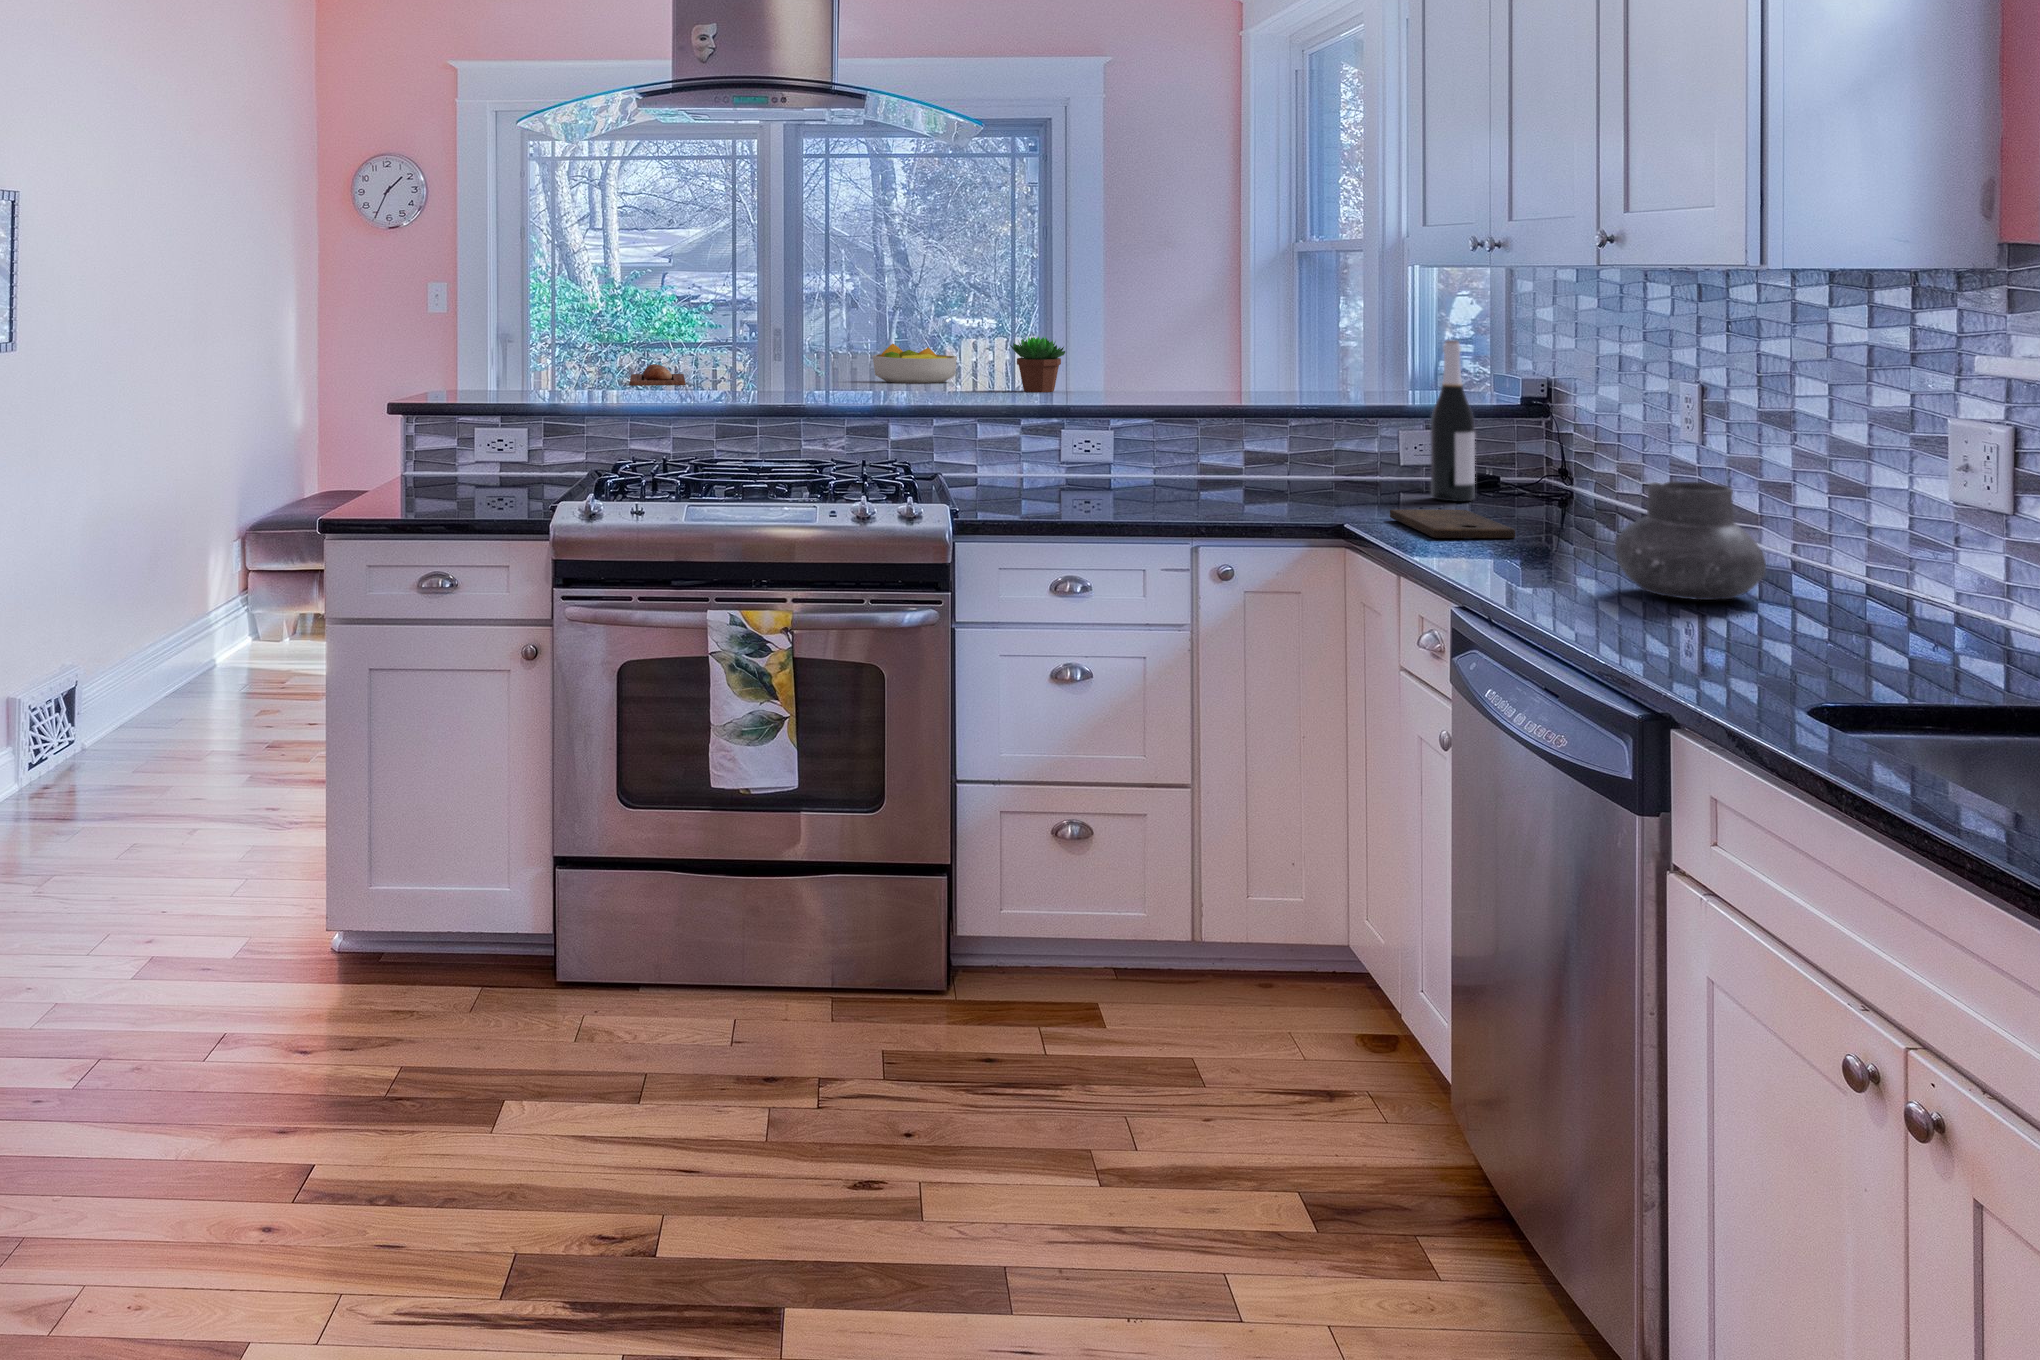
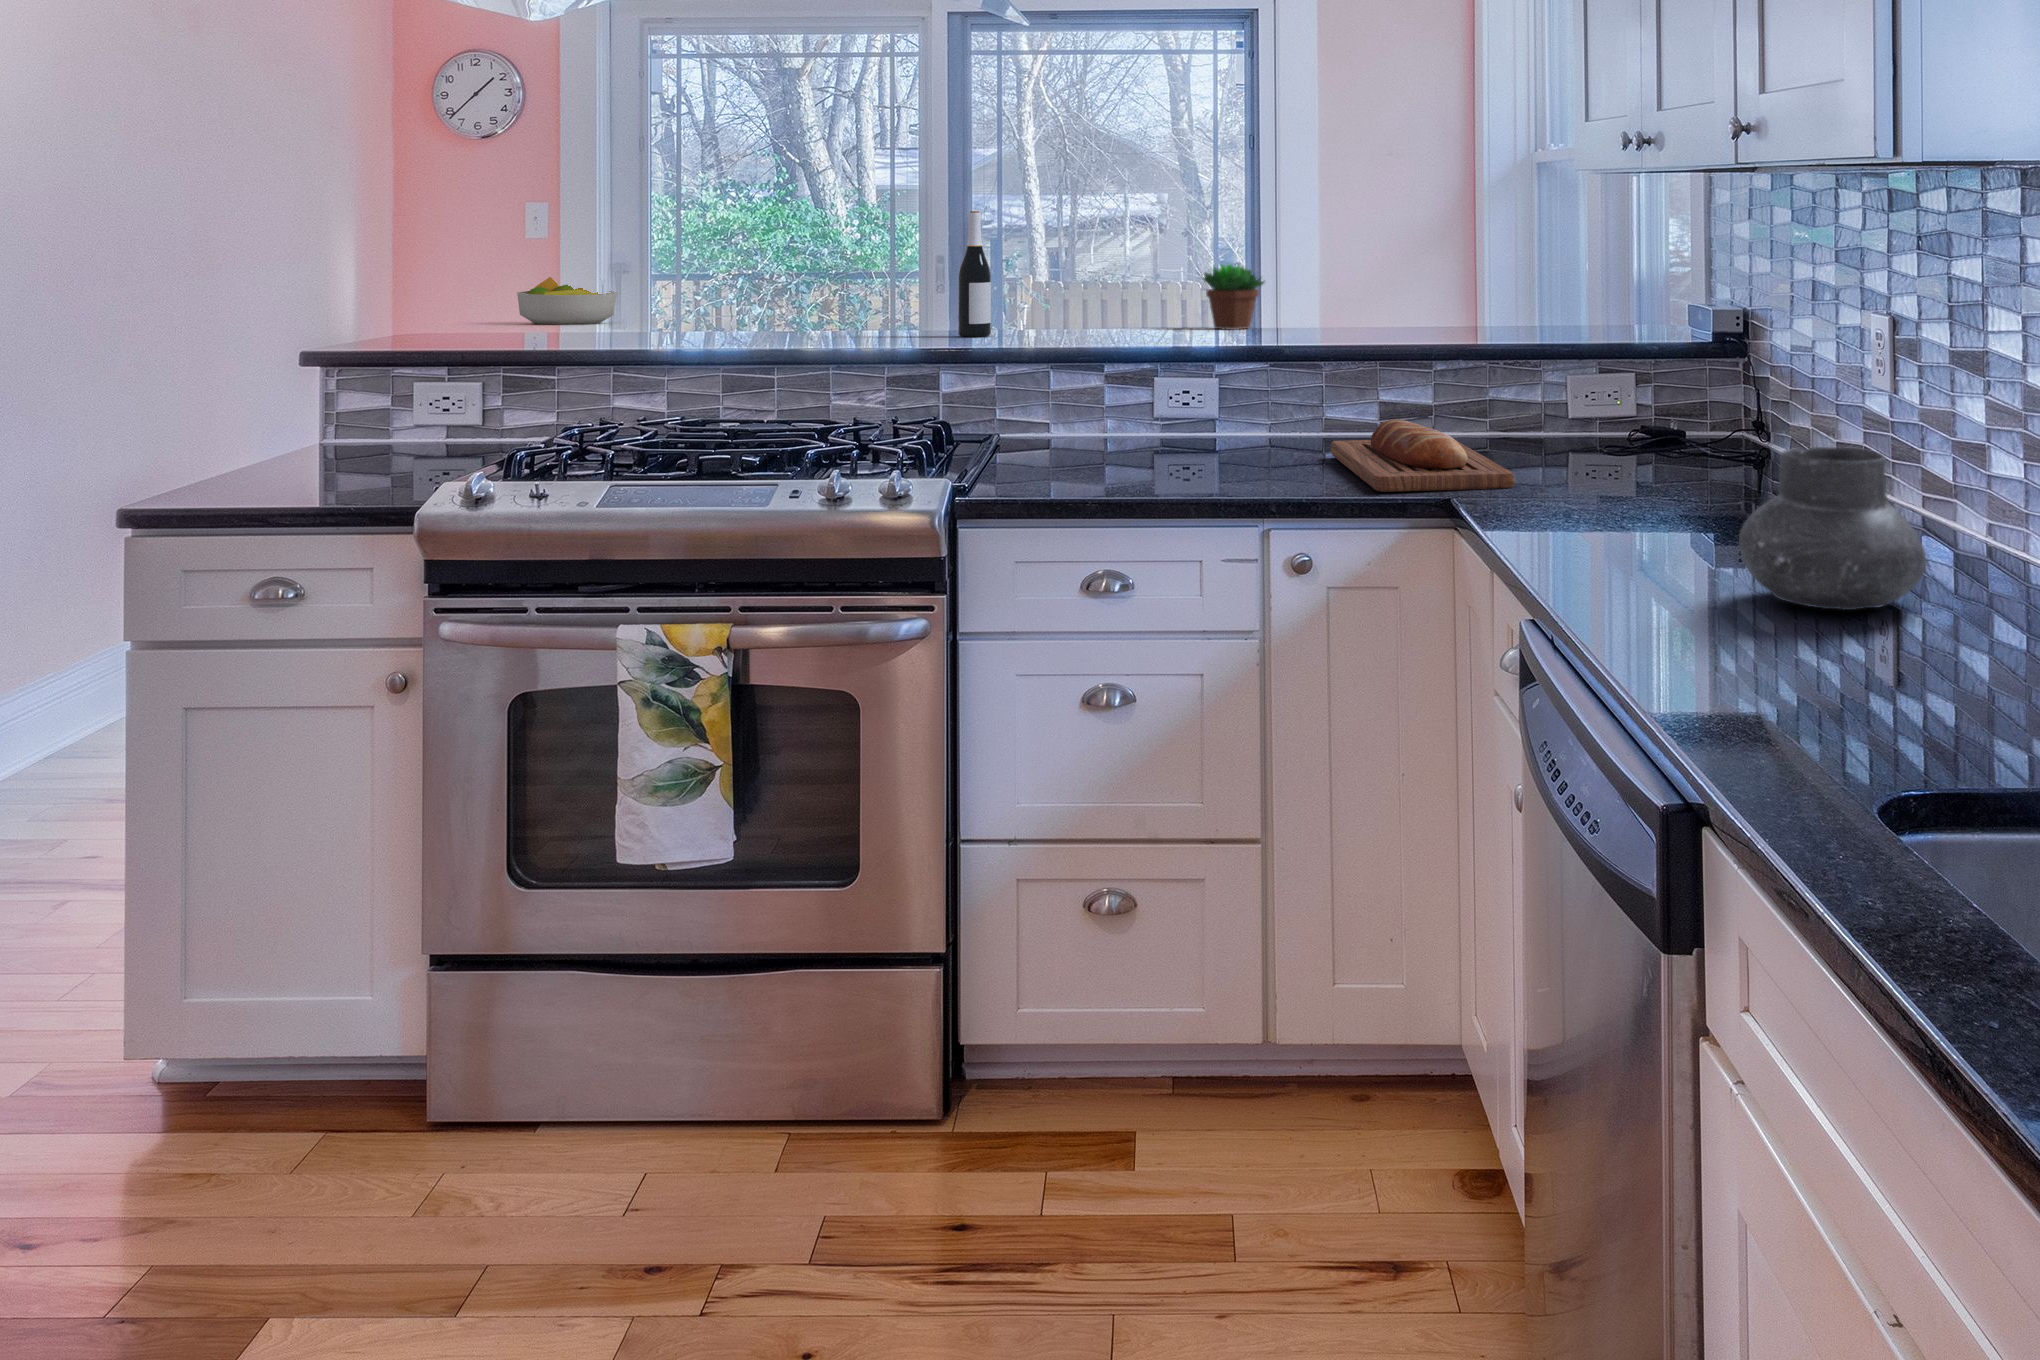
wine bottle: present [1431,340,1475,501] -> present [958,211,991,337]
fruit bowl: present [873,344,957,384] -> present [517,277,617,325]
bread loaf: present [629,364,685,386] -> present [1331,419,1514,492]
cutting board: present [1390,509,1515,538] -> none [1528,478,1664,517]

